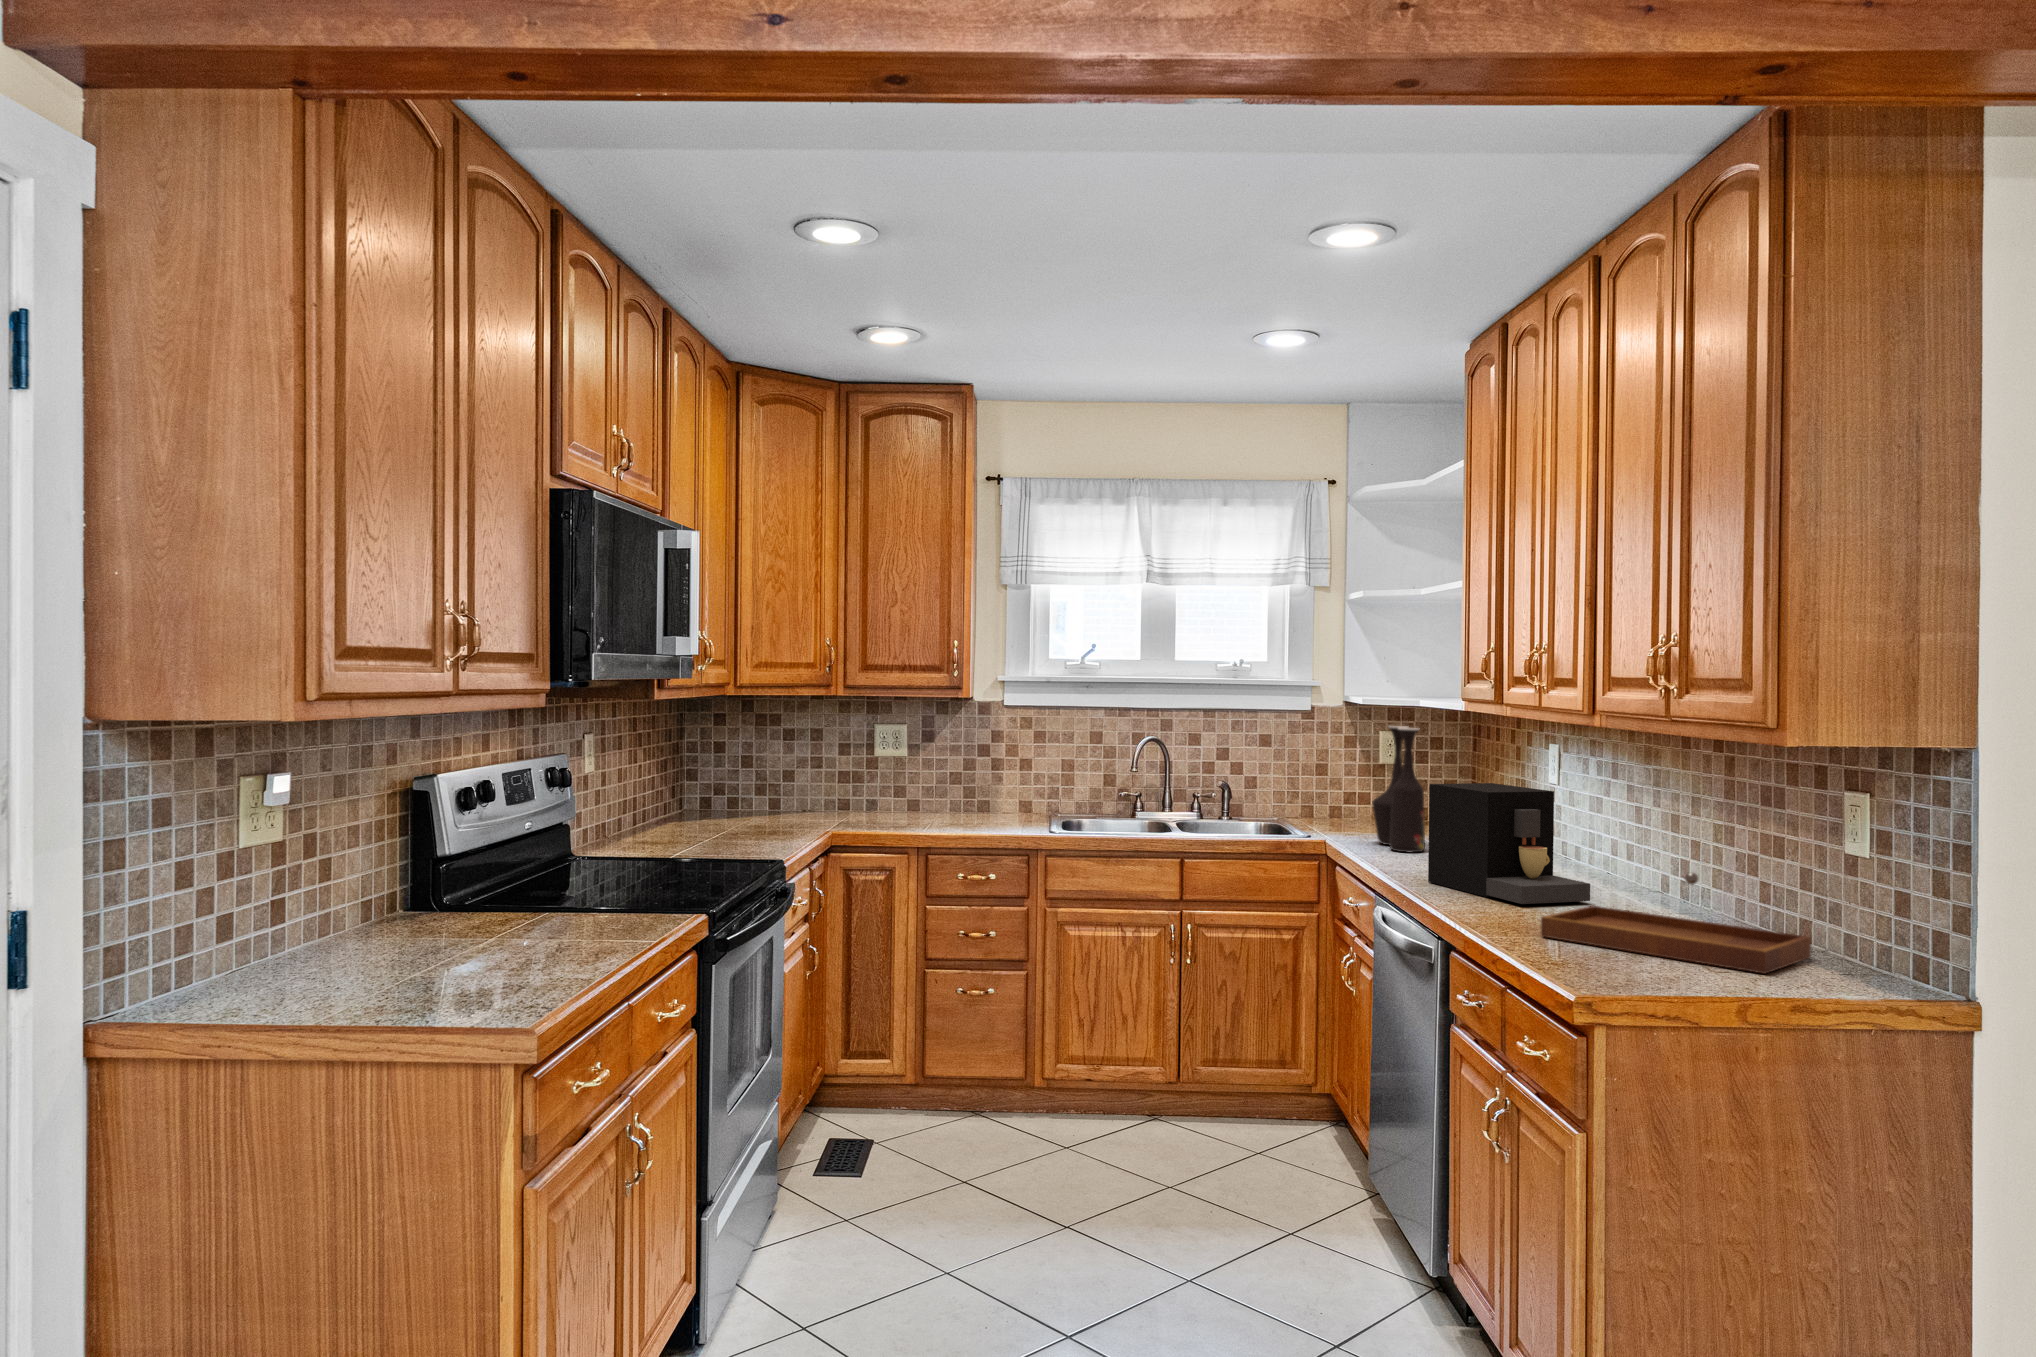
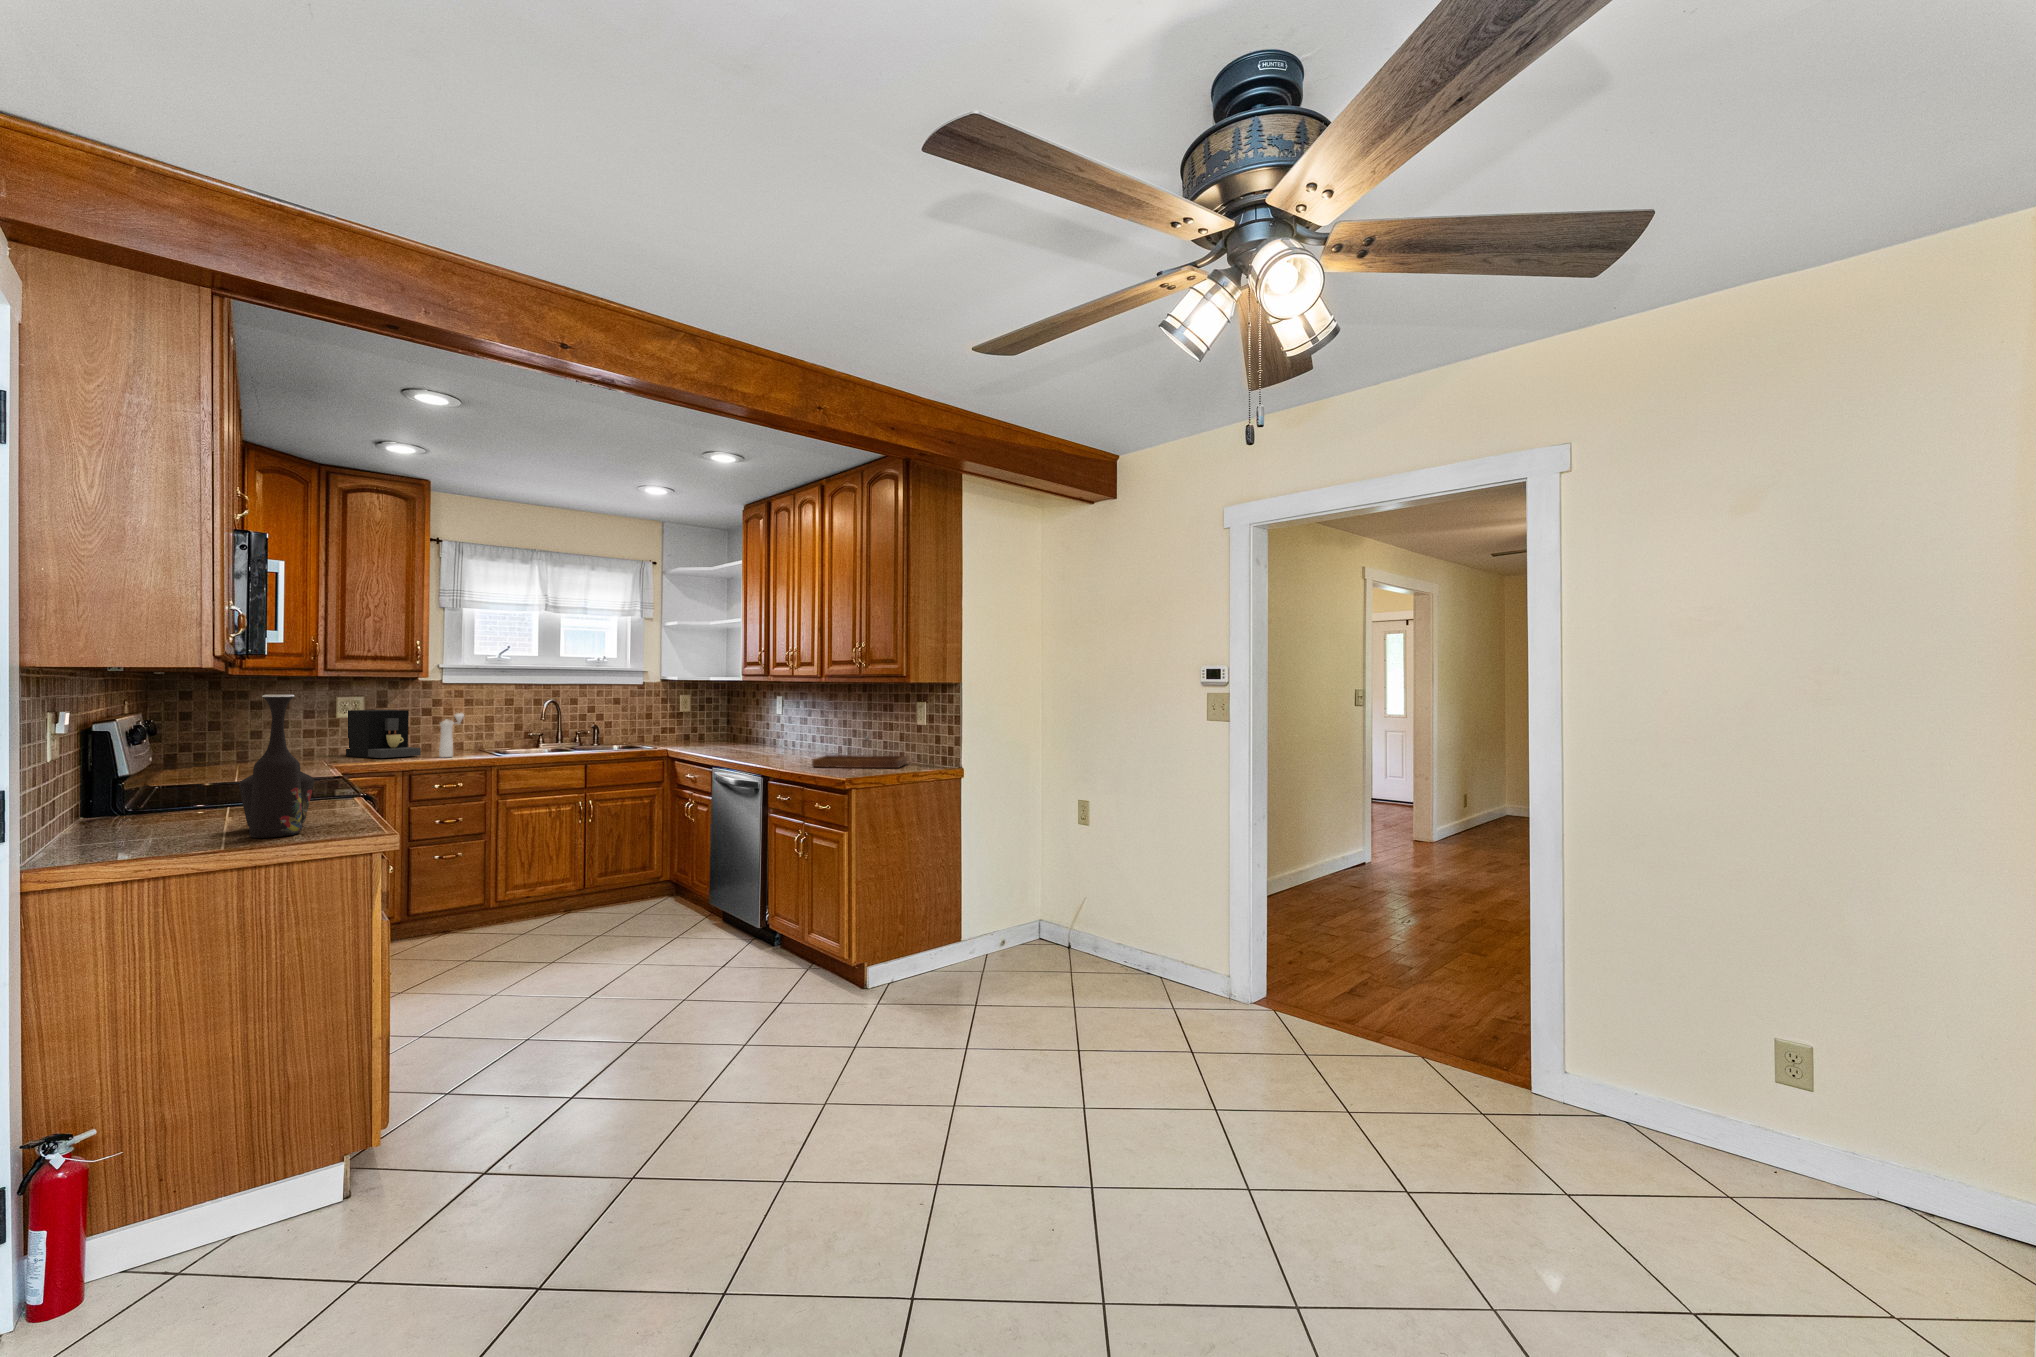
vase: present [1372,726,1425,852] -> present [239,695,315,838]
pepper mill: none [980,756,1019,827] -> present [439,713,464,757]
coffee maker: present [1428,783,1590,904] -> present [346,710,421,758]

